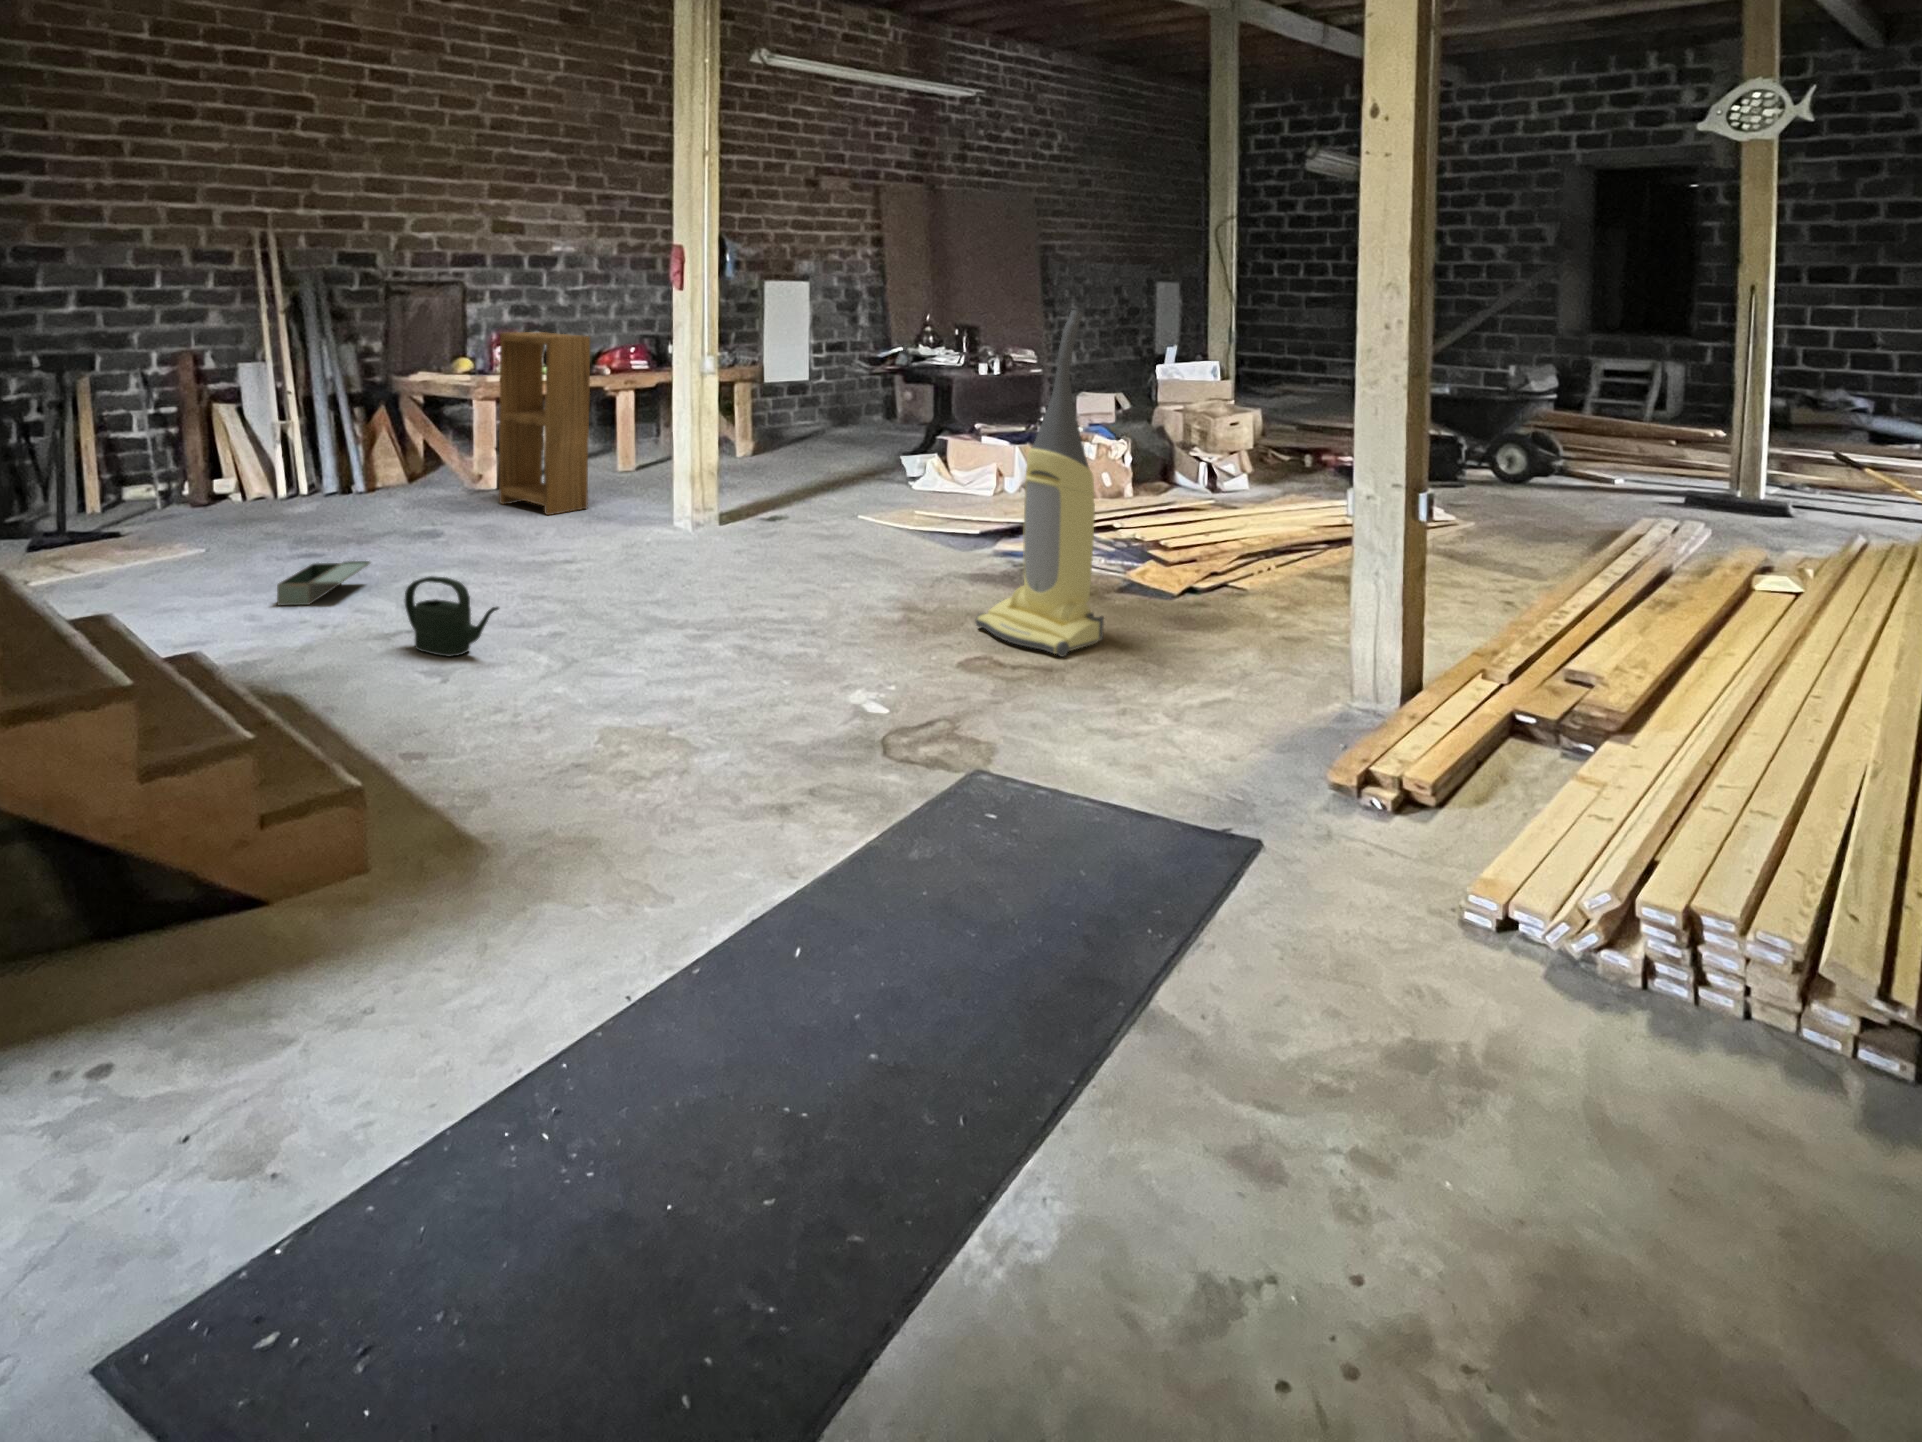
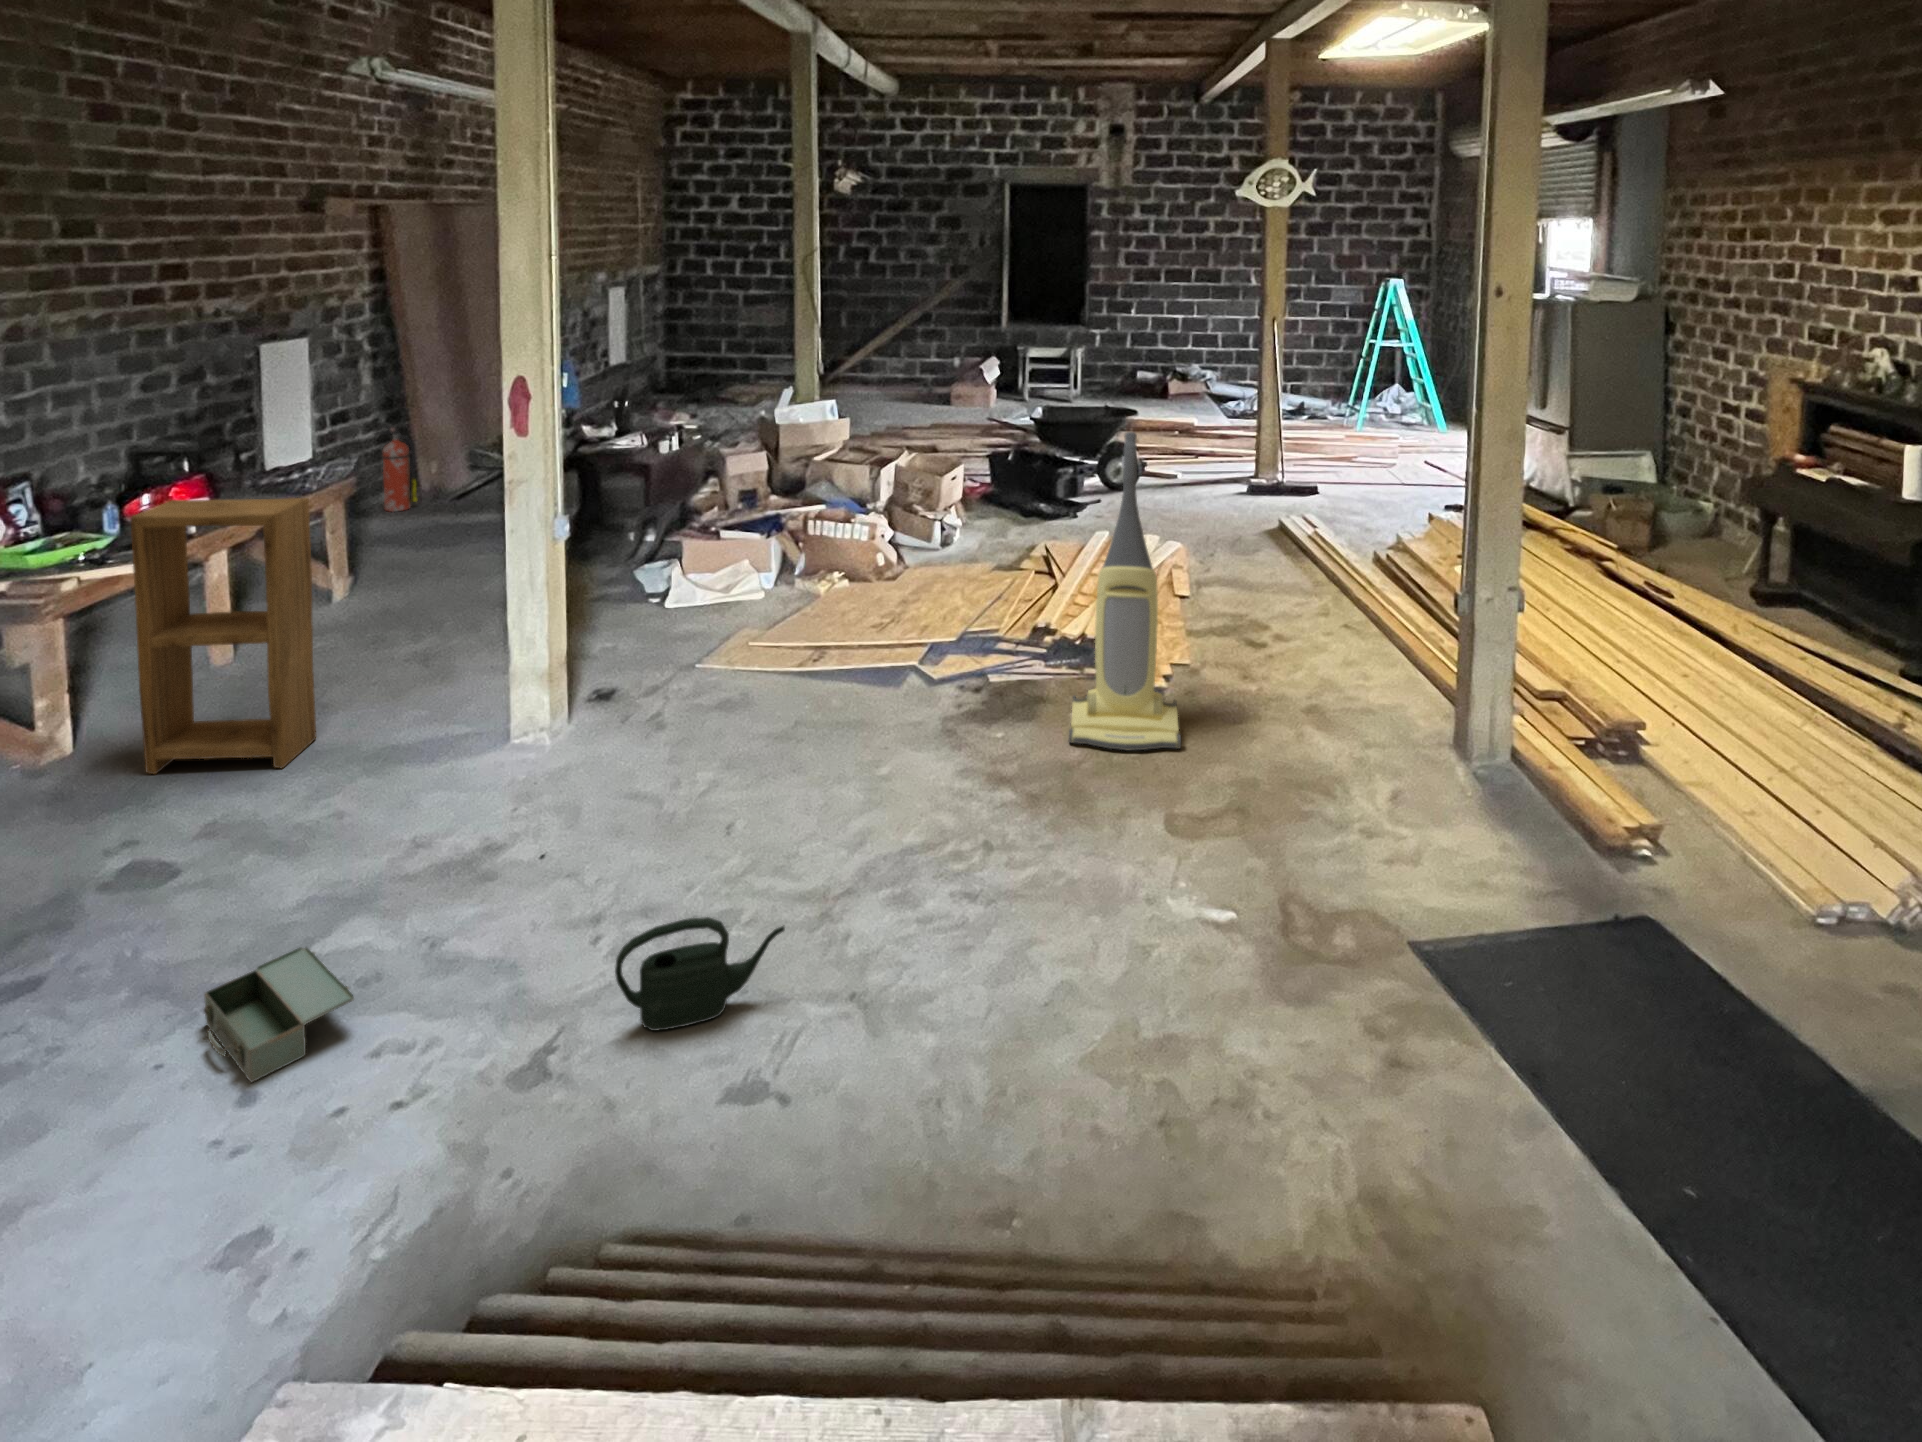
fire extinguisher: none [864,360,888,430] -> present [375,424,417,512]

